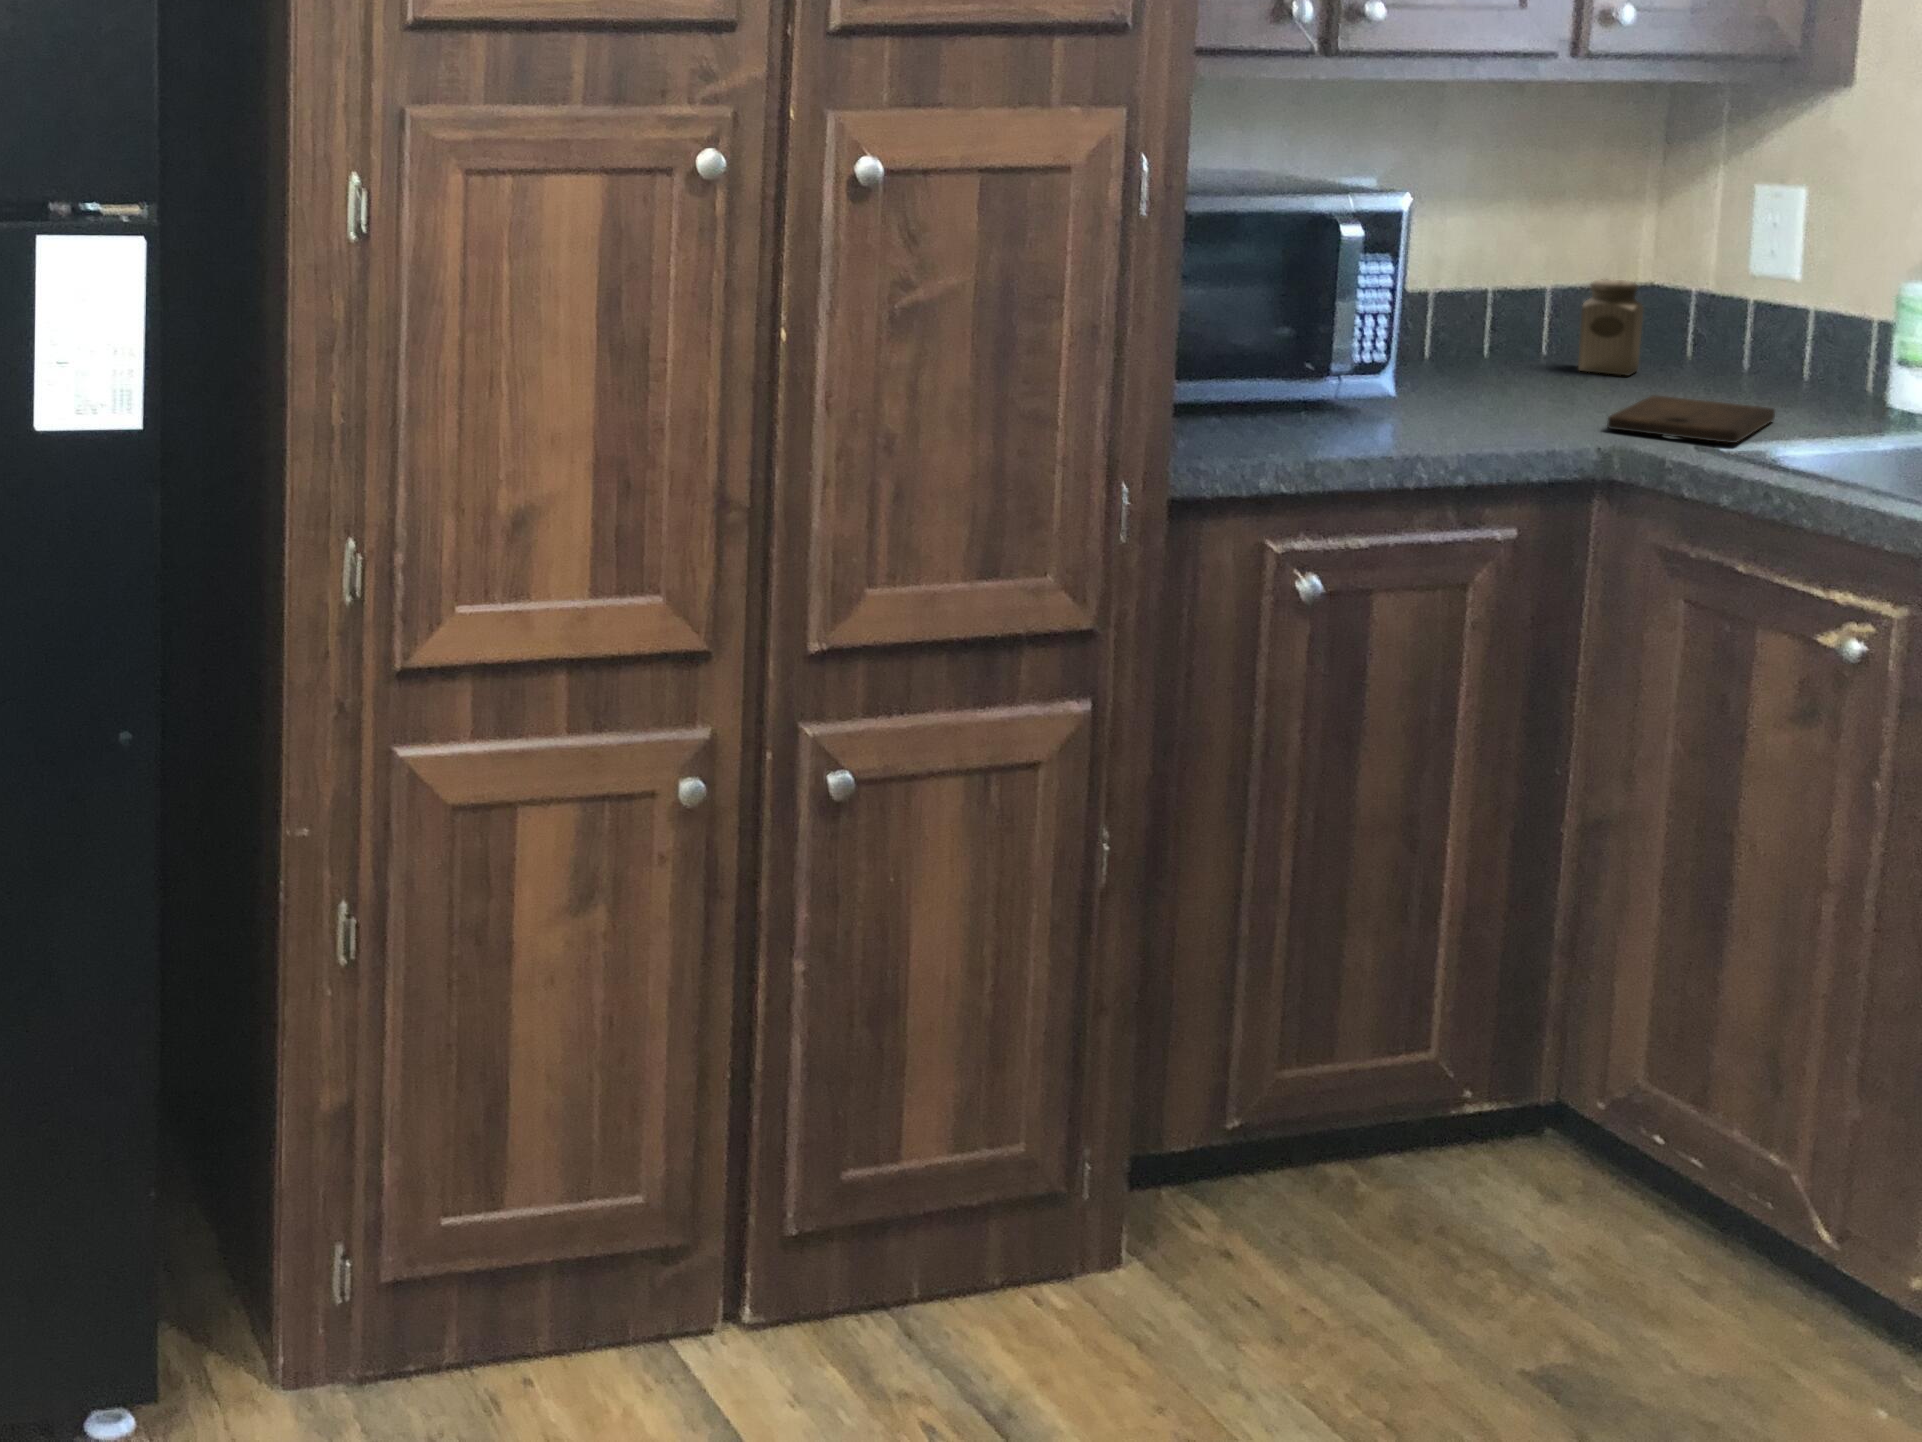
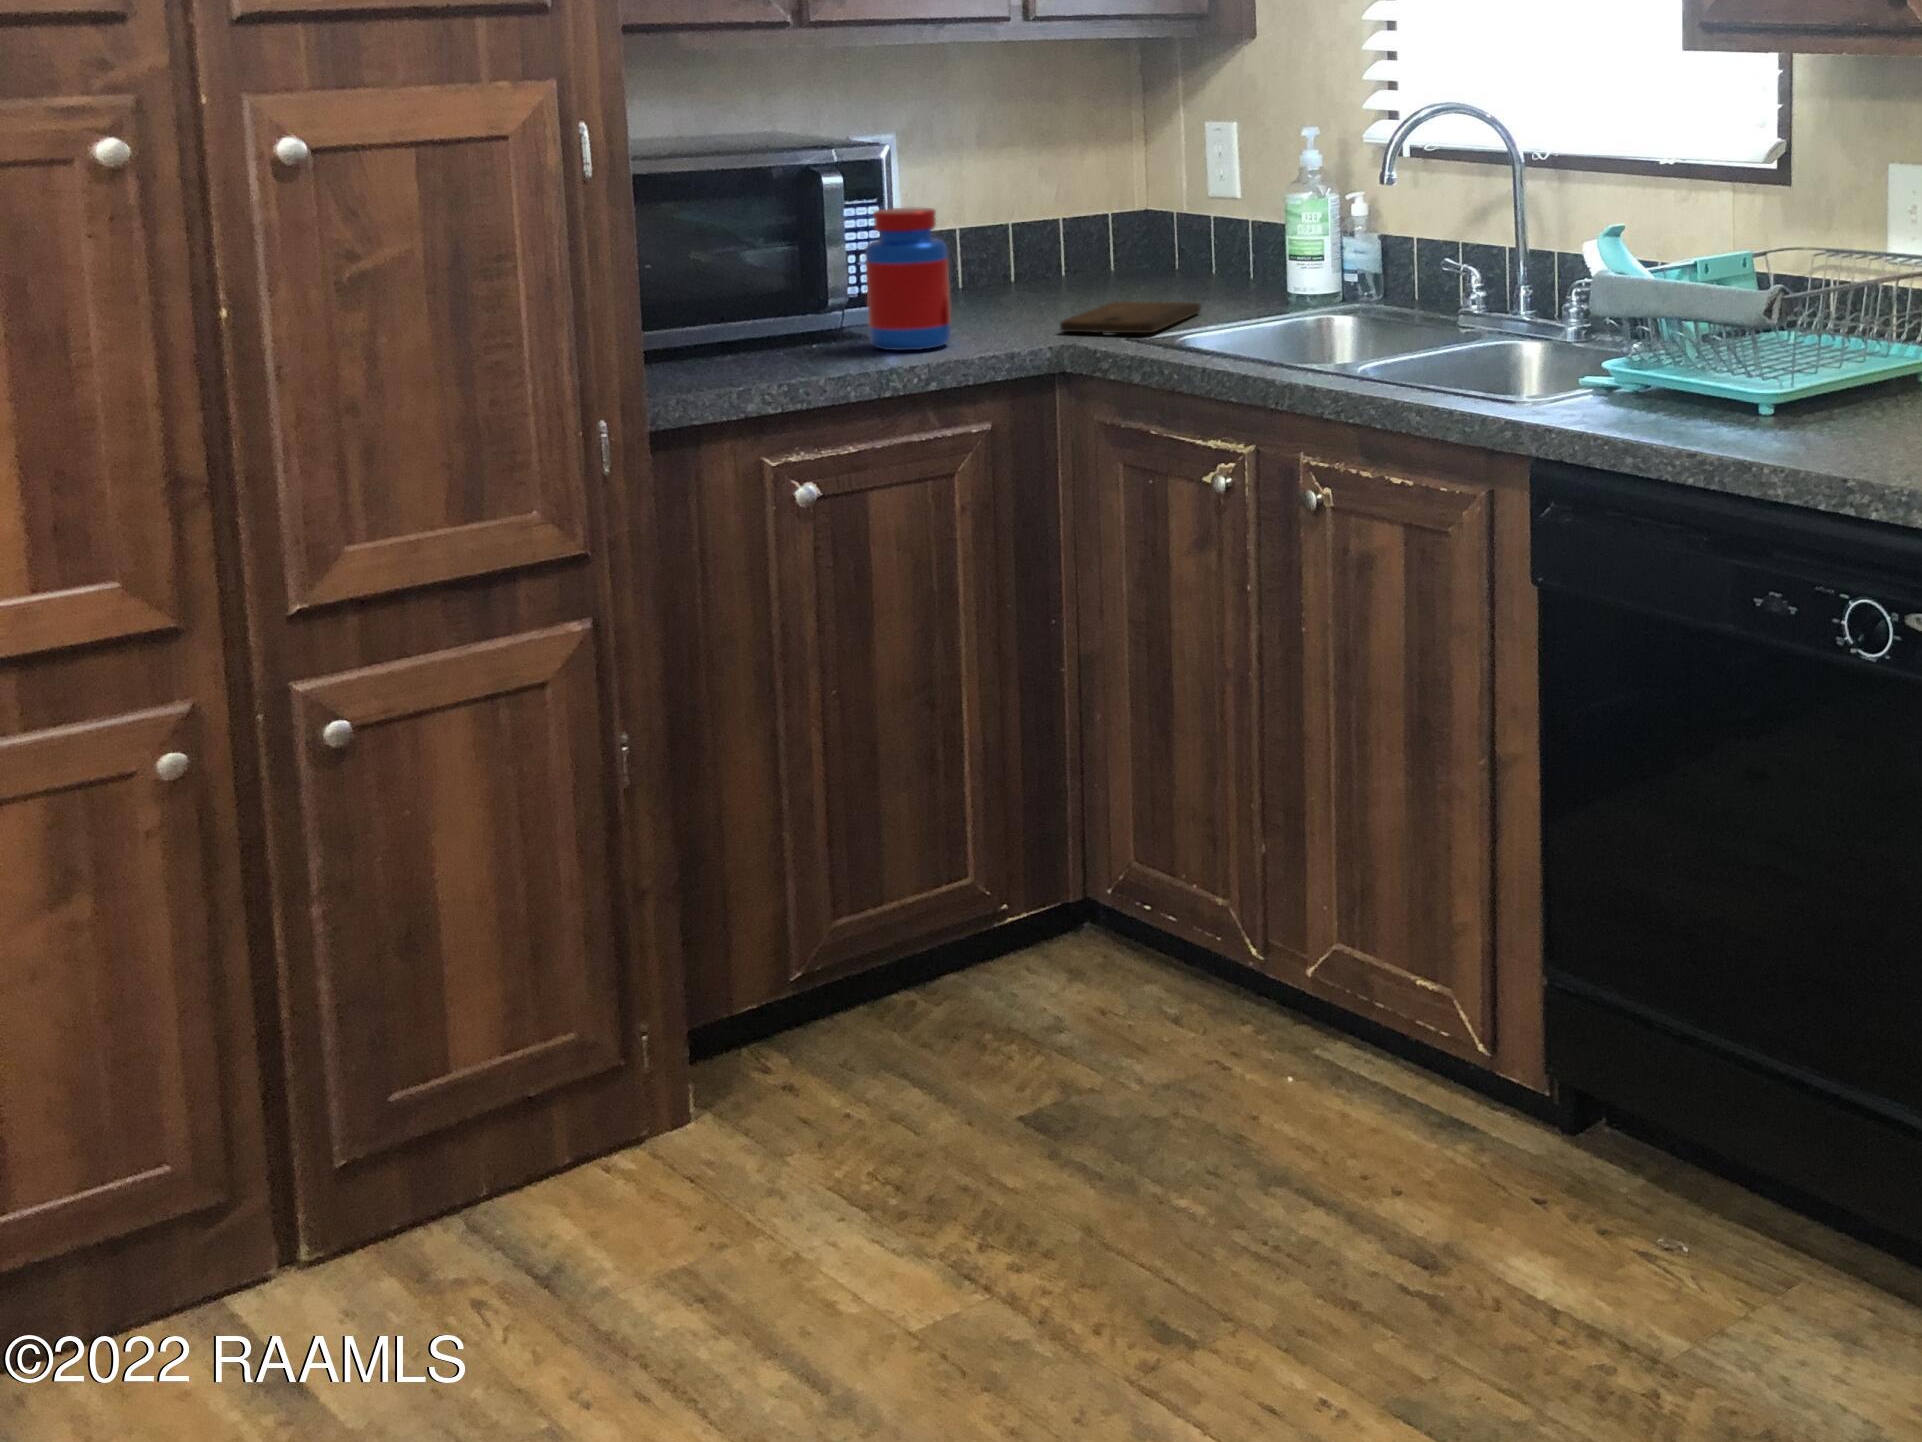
jar: none [1380,268,1487,434] -> present [865,208,951,350]
salt shaker: present [1578,279,1643,375] -> none [1075,208,1127,288]

